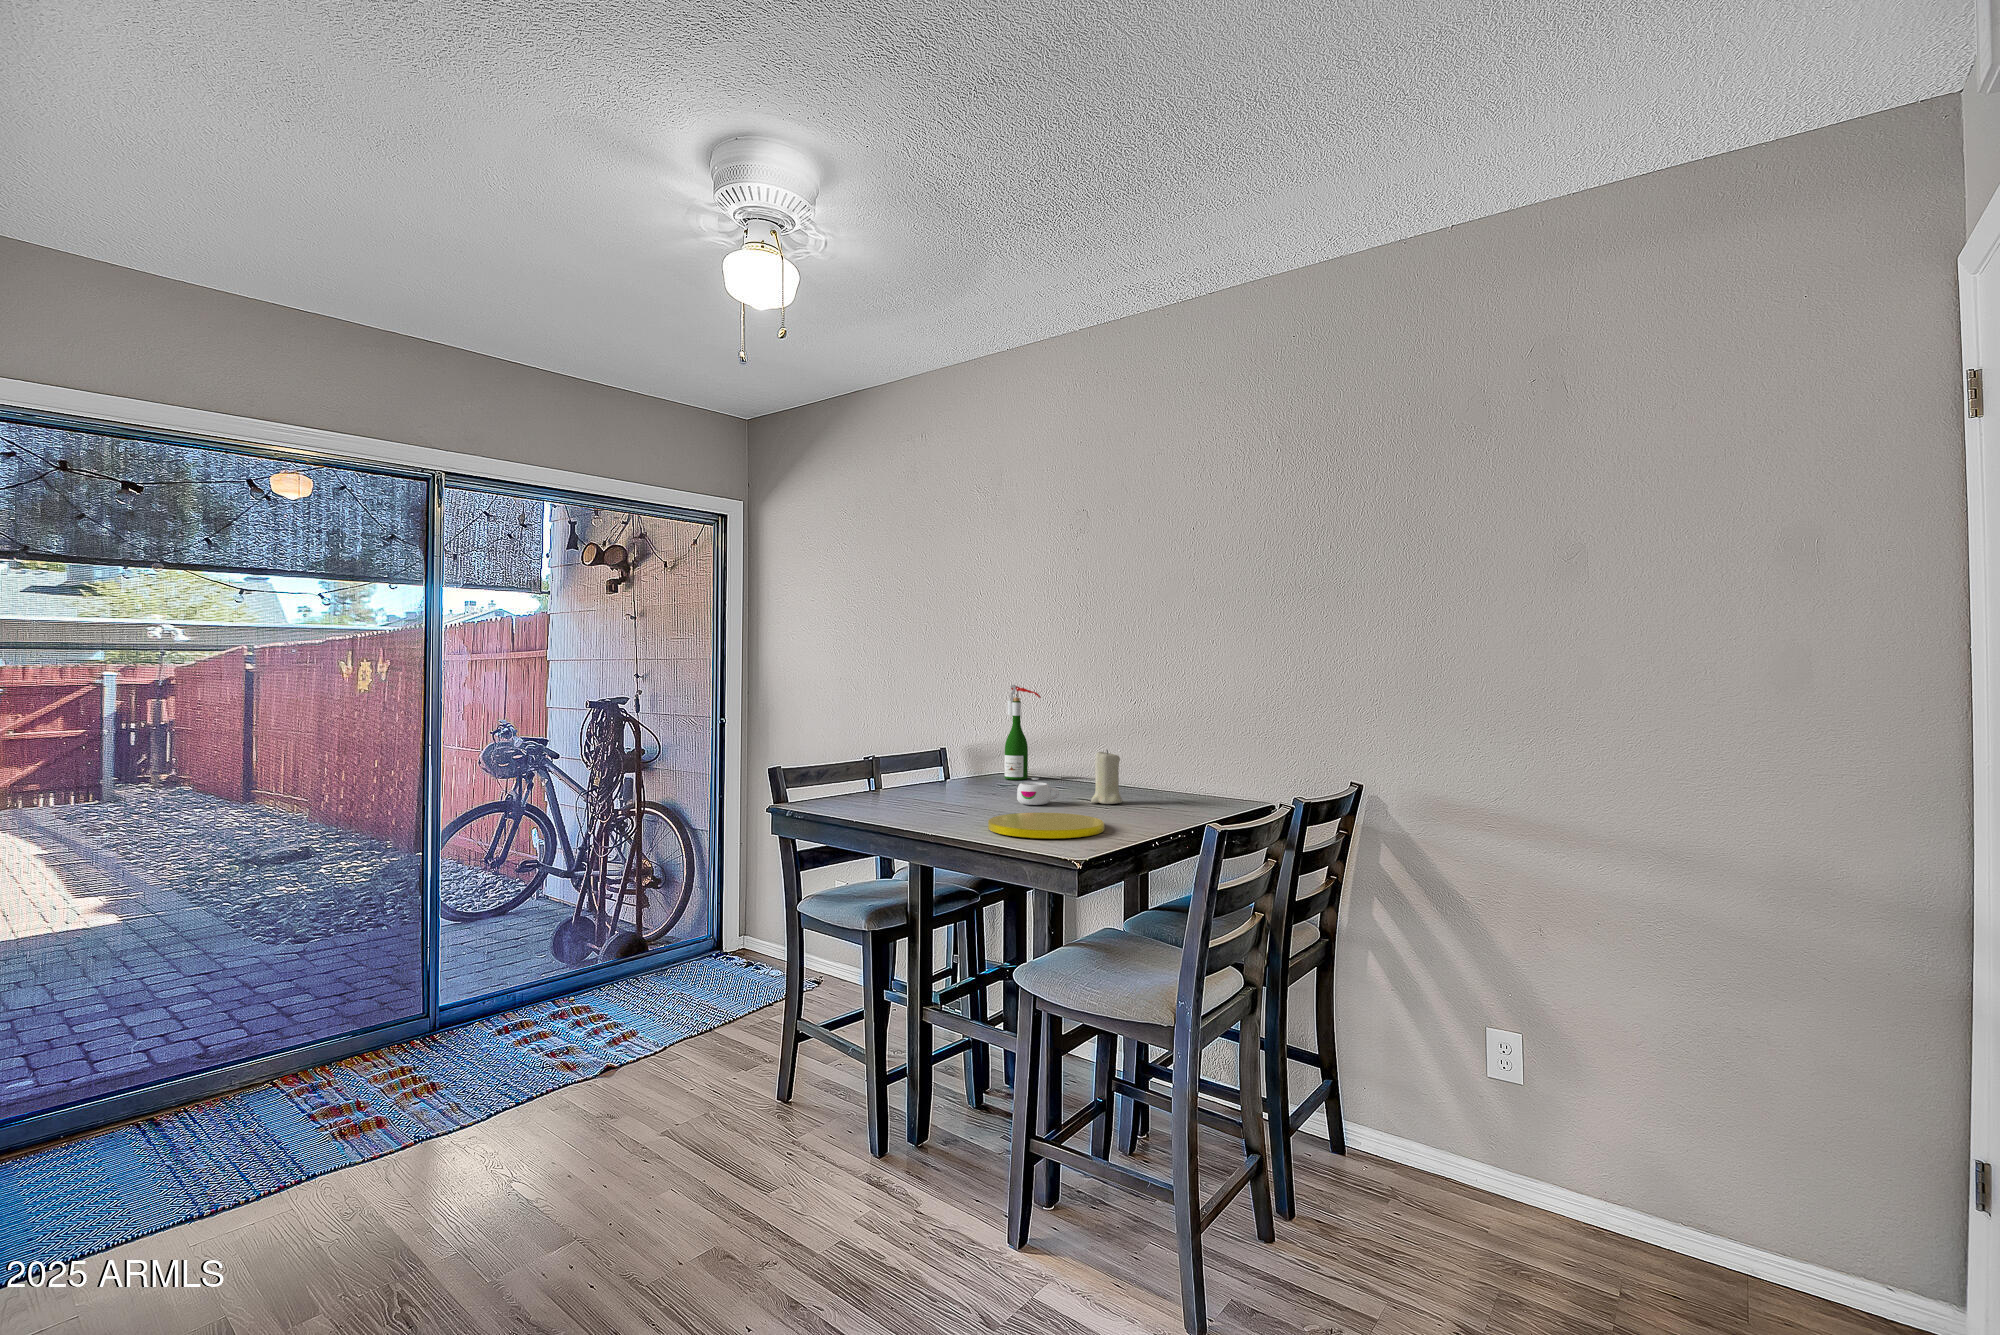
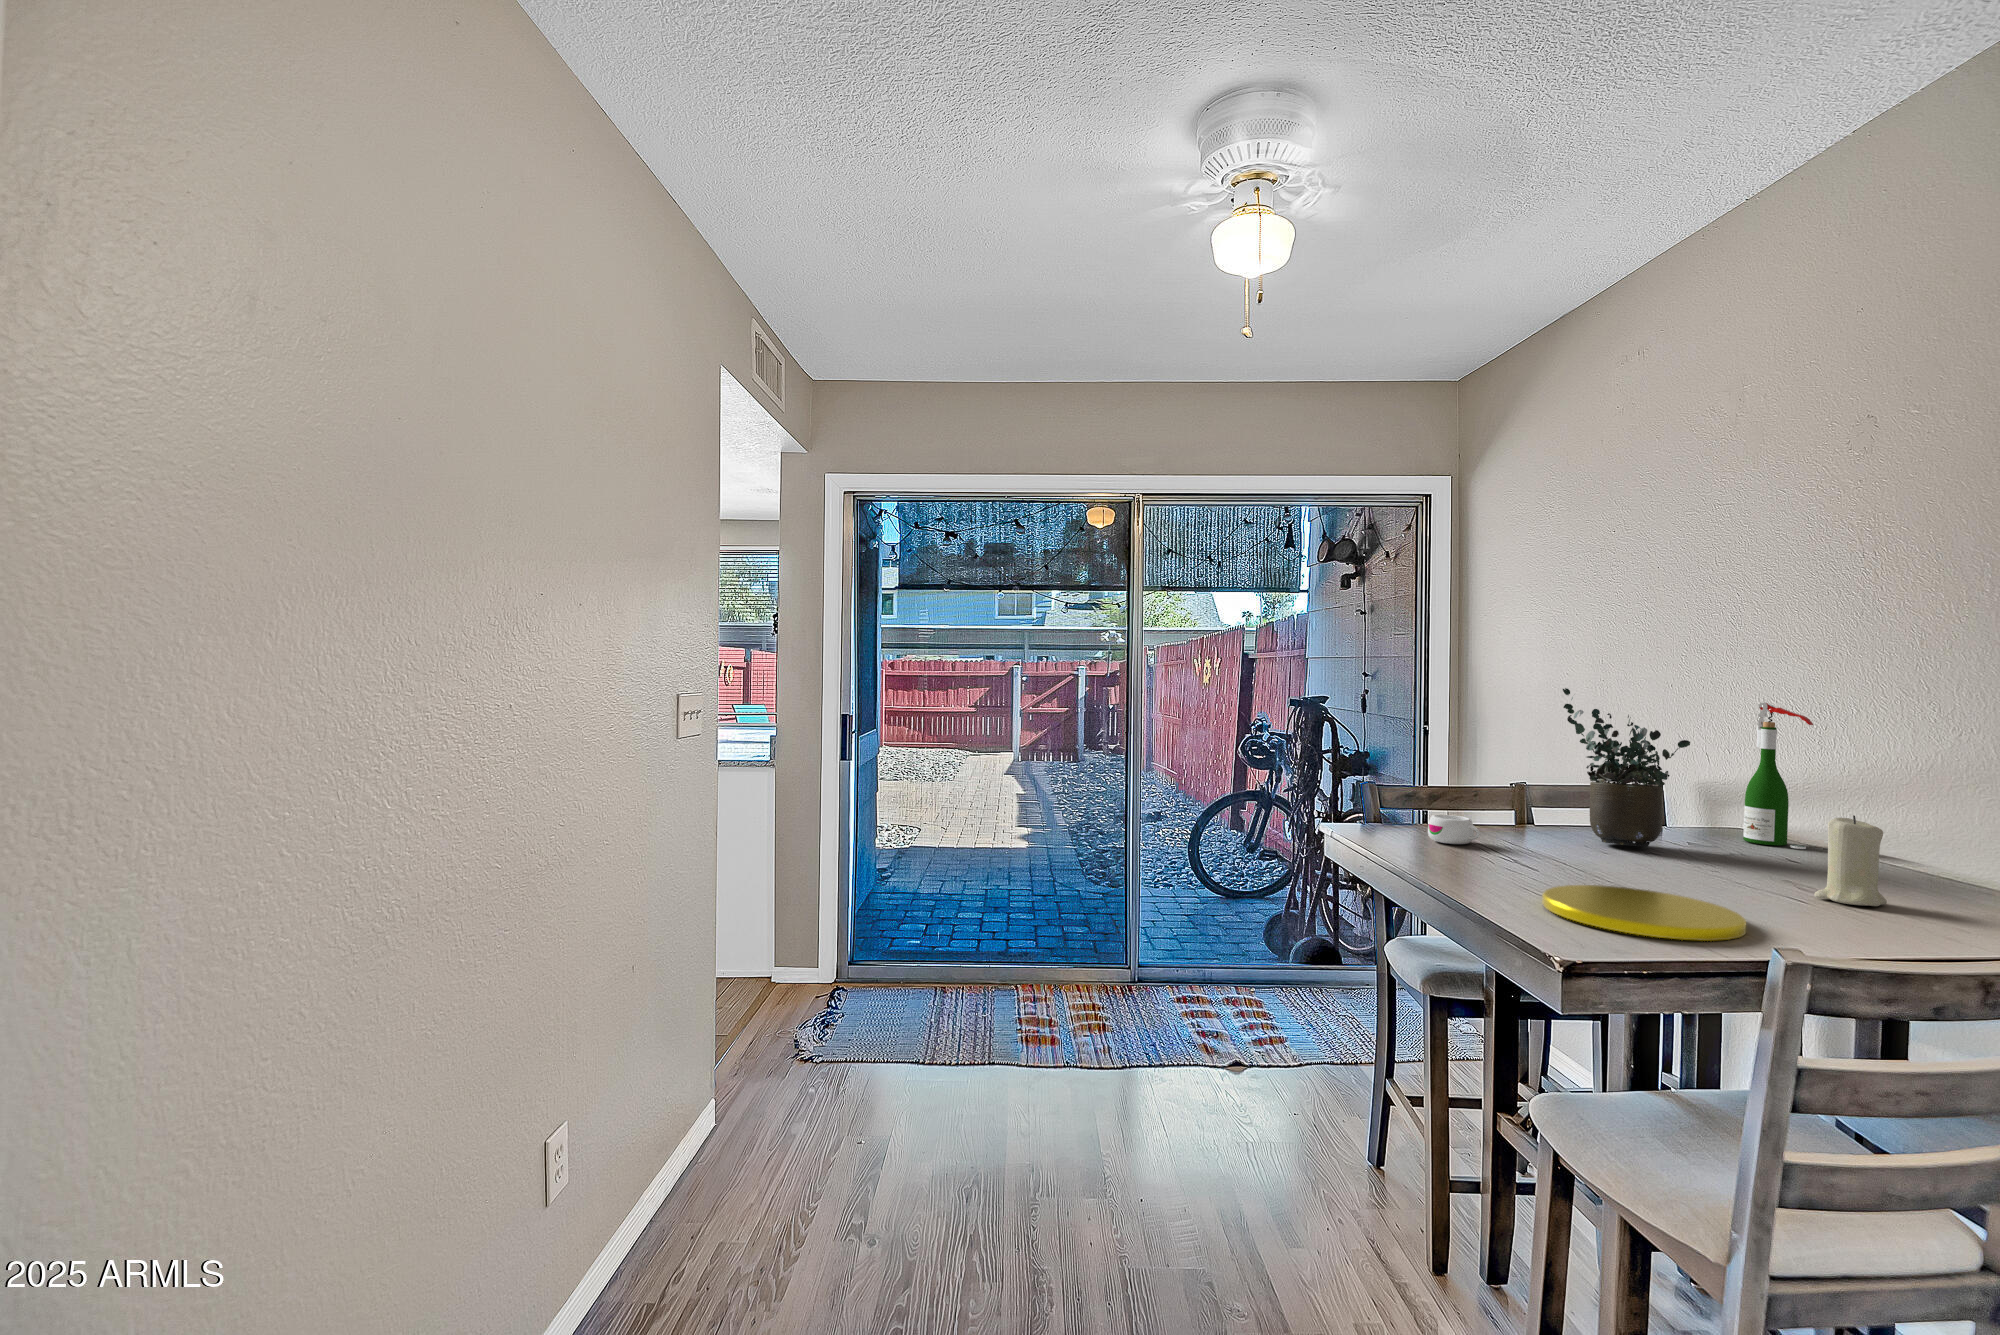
potted plant: none [919,678,996,791] -> present [1563,688,1690,847]
mug: present [1017,782,1059,805] -> present [1428,815,1480,844]

